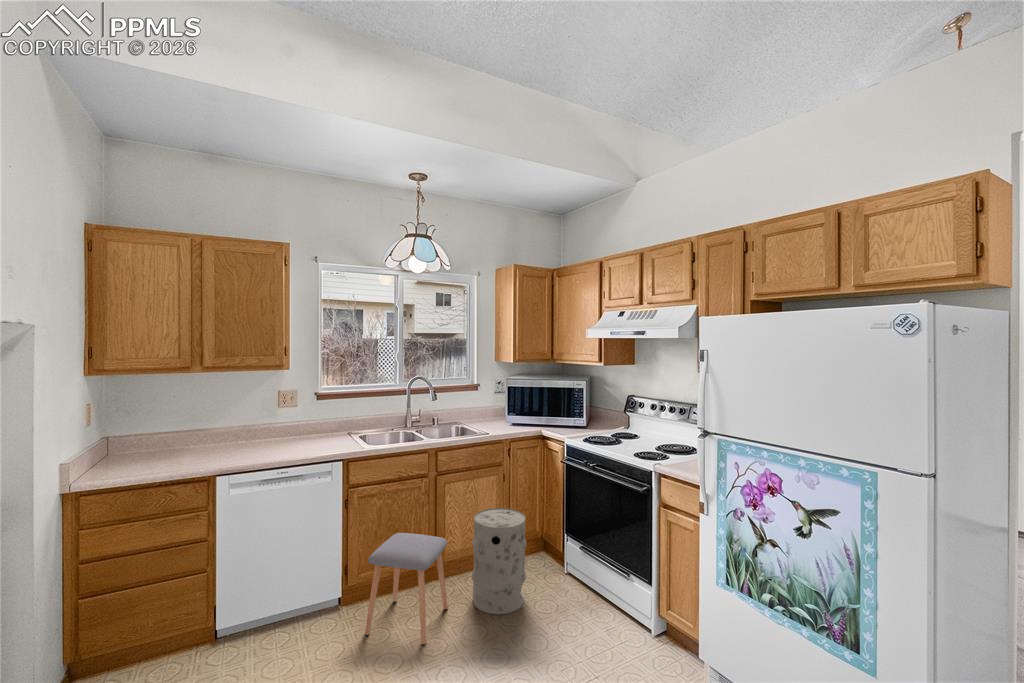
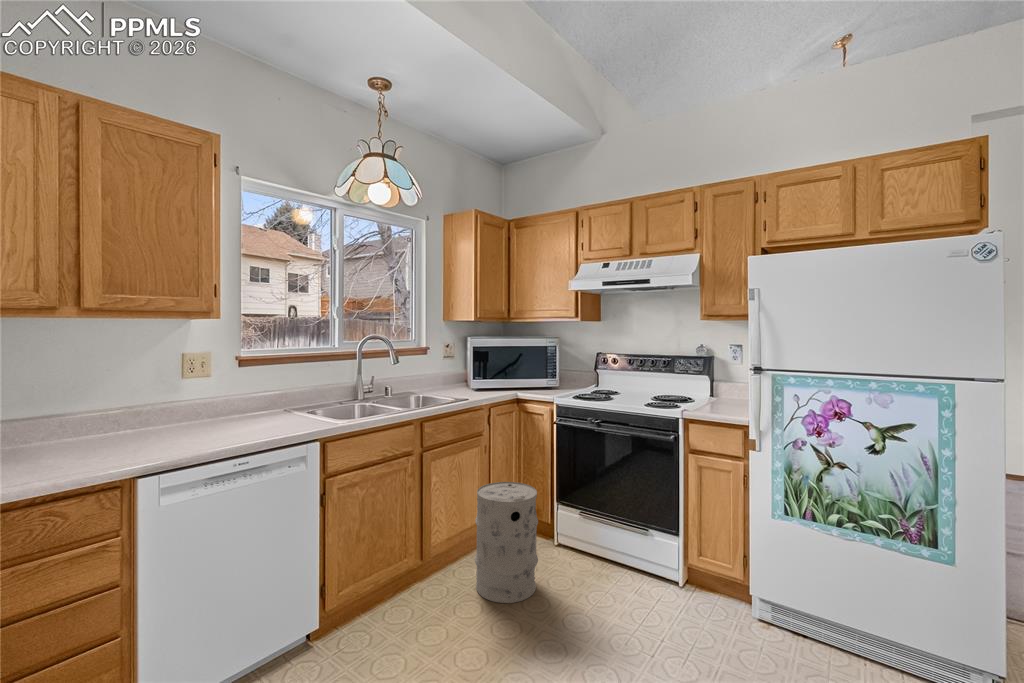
stool: present [365,533,448,645] -> none [374,524,461,665]

